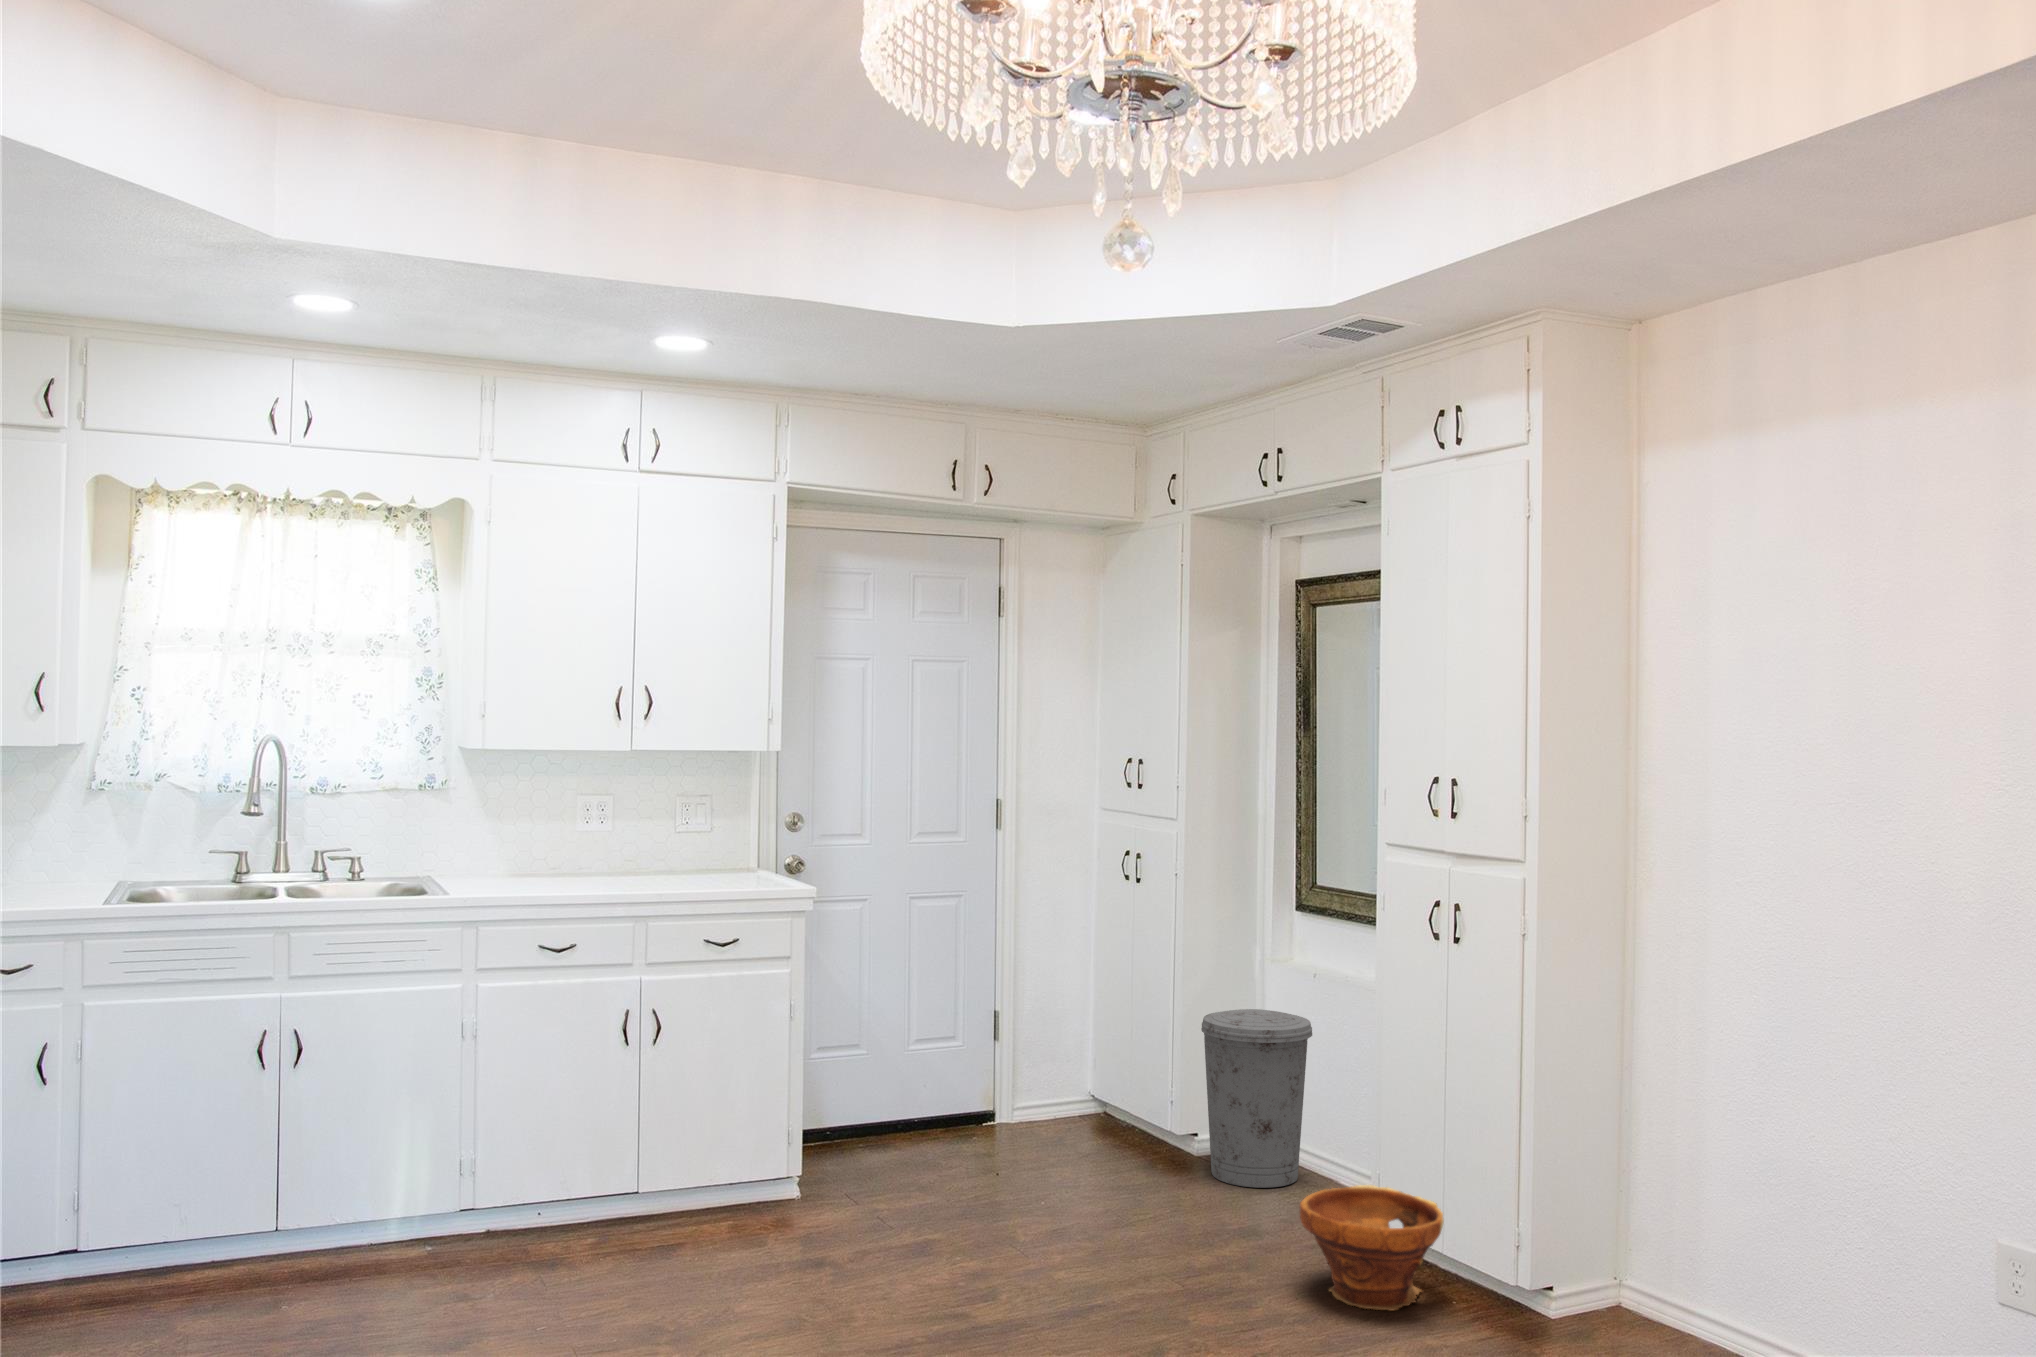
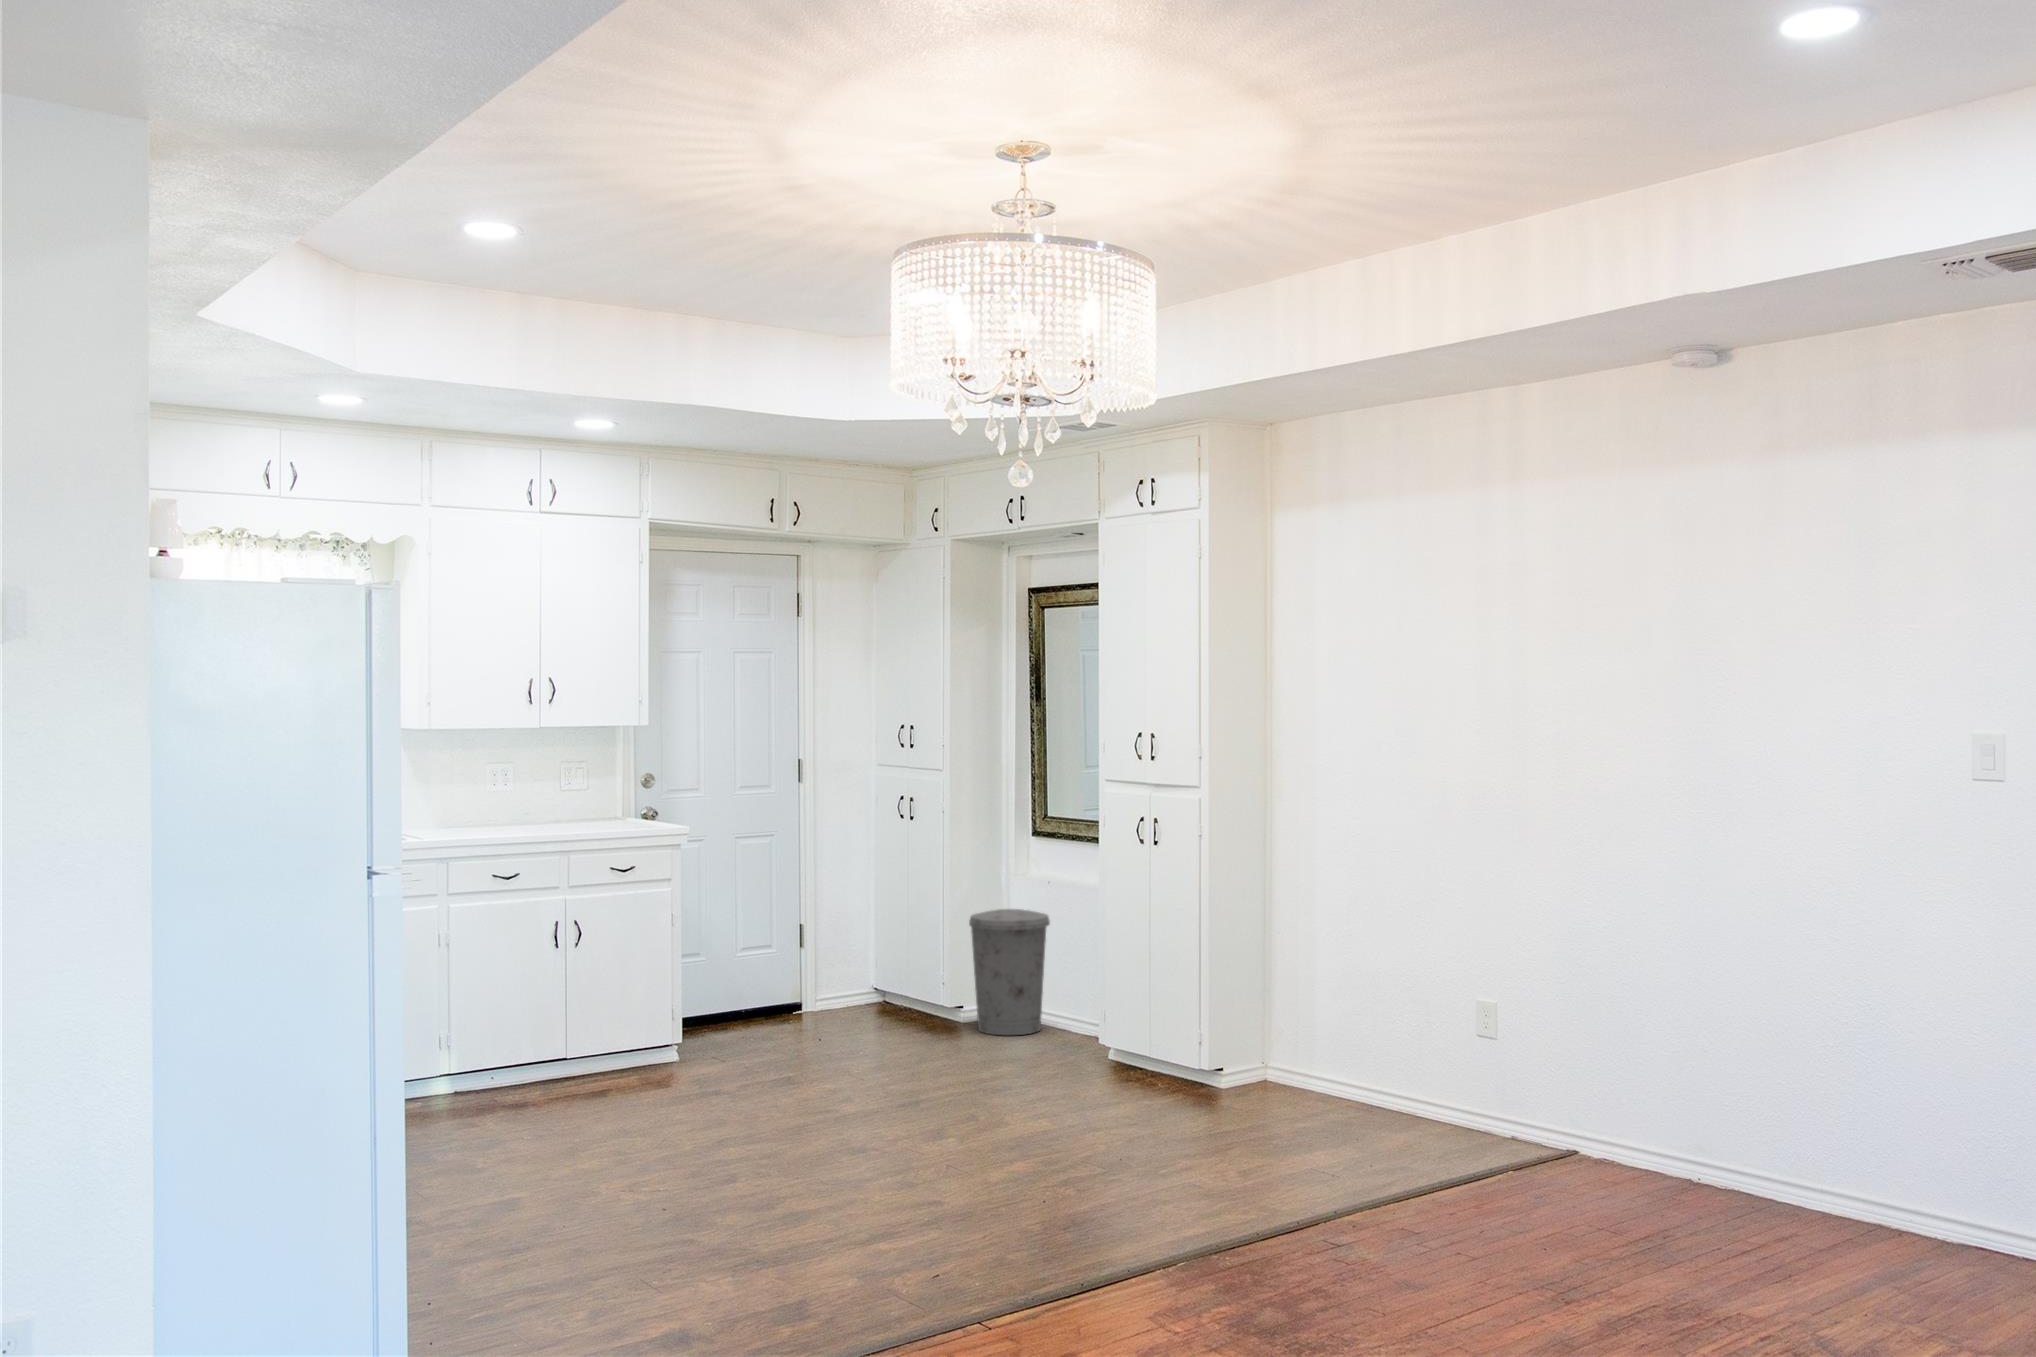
planter: present [1300,1185,1444,1311] -> none [1057,1012,1152,1087]

